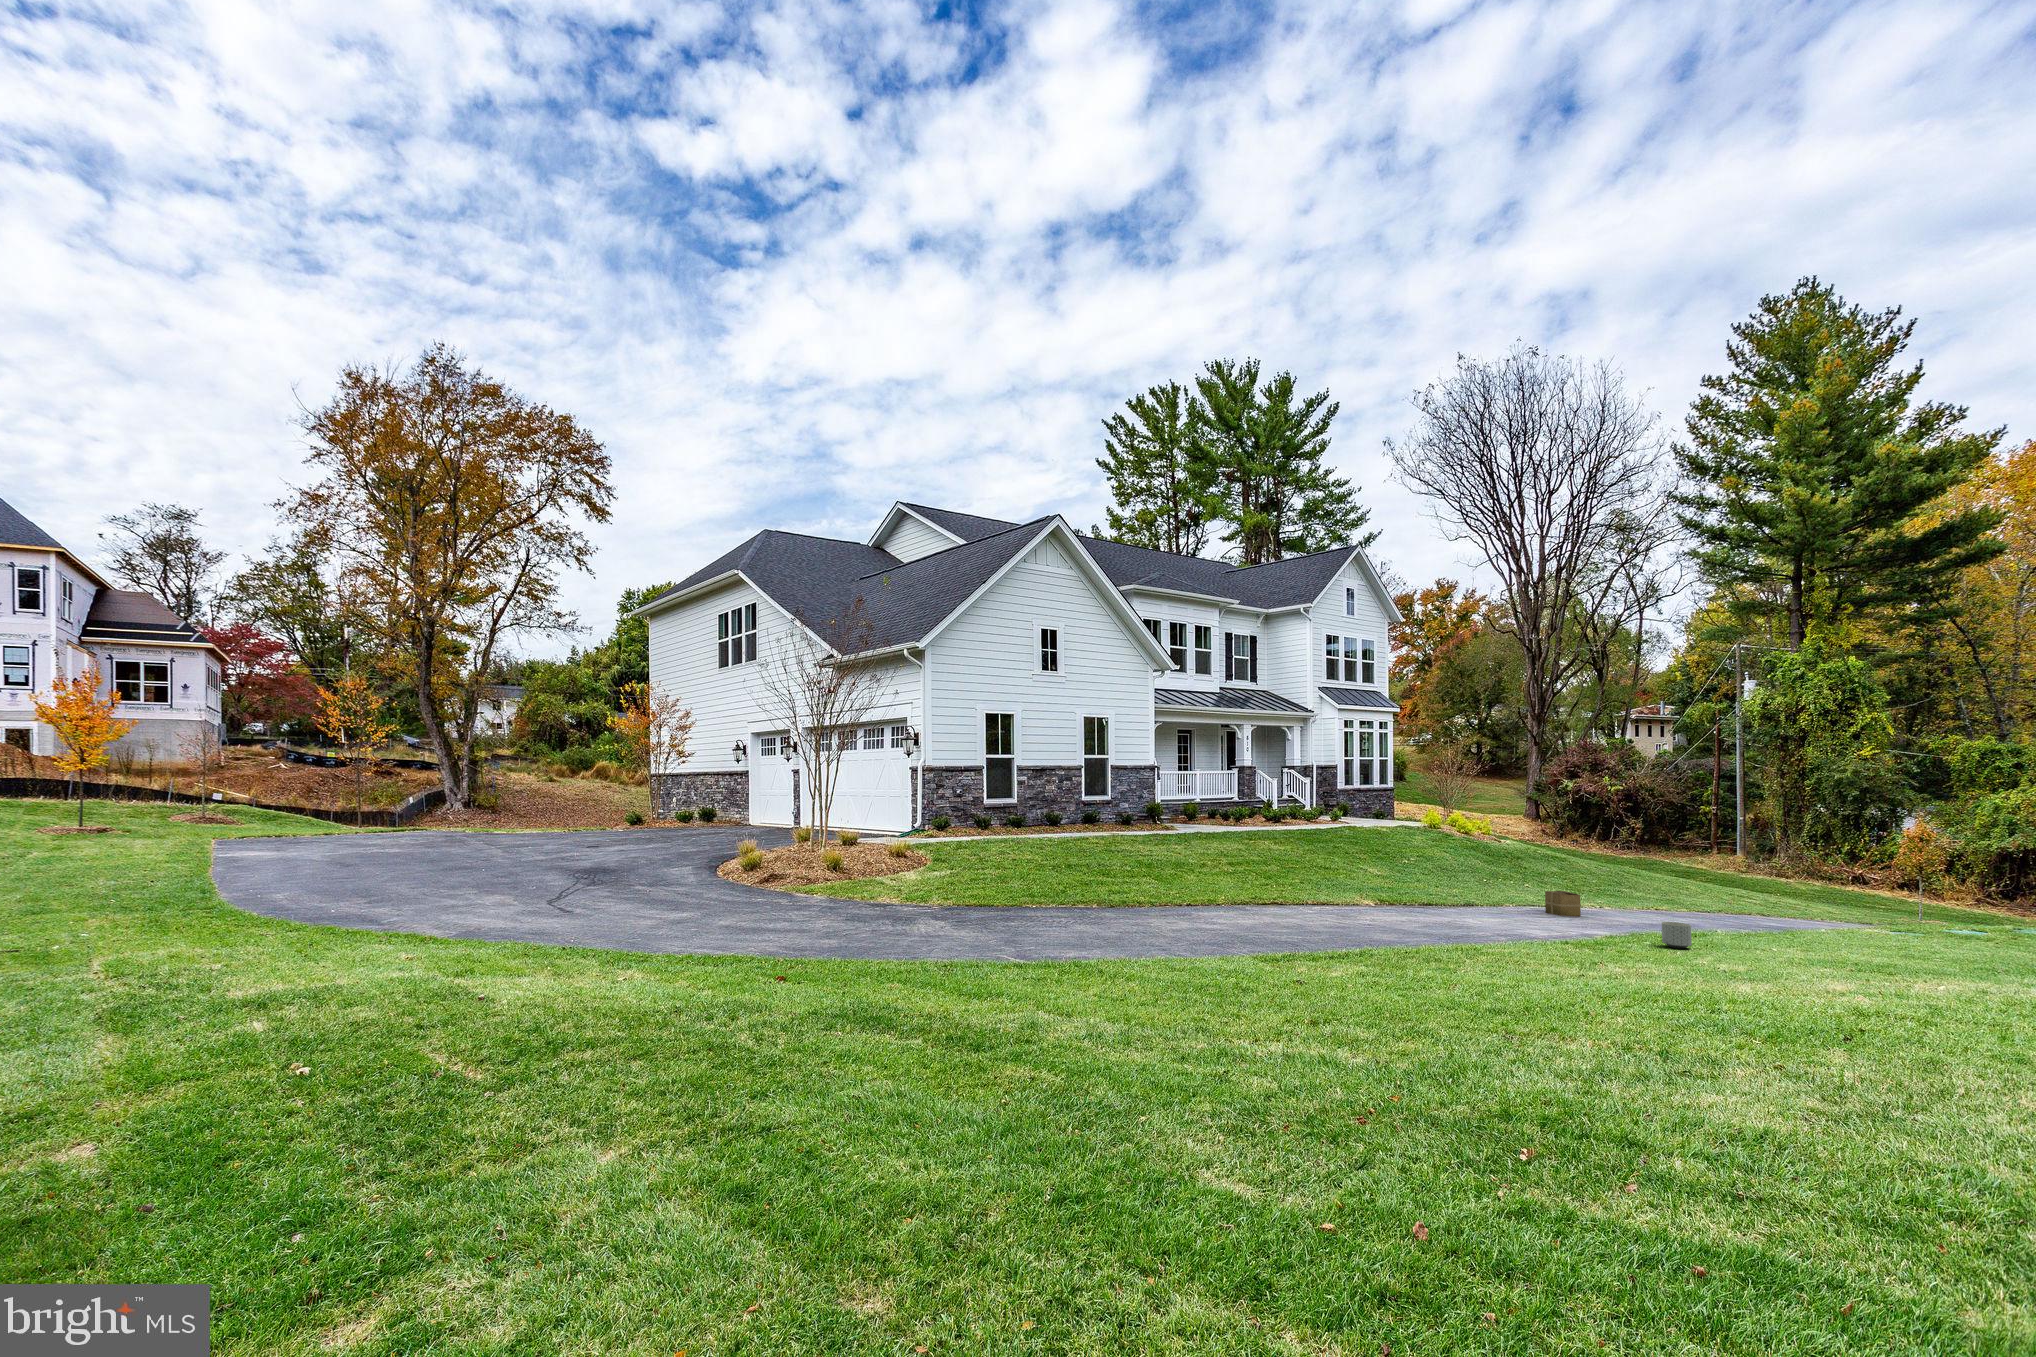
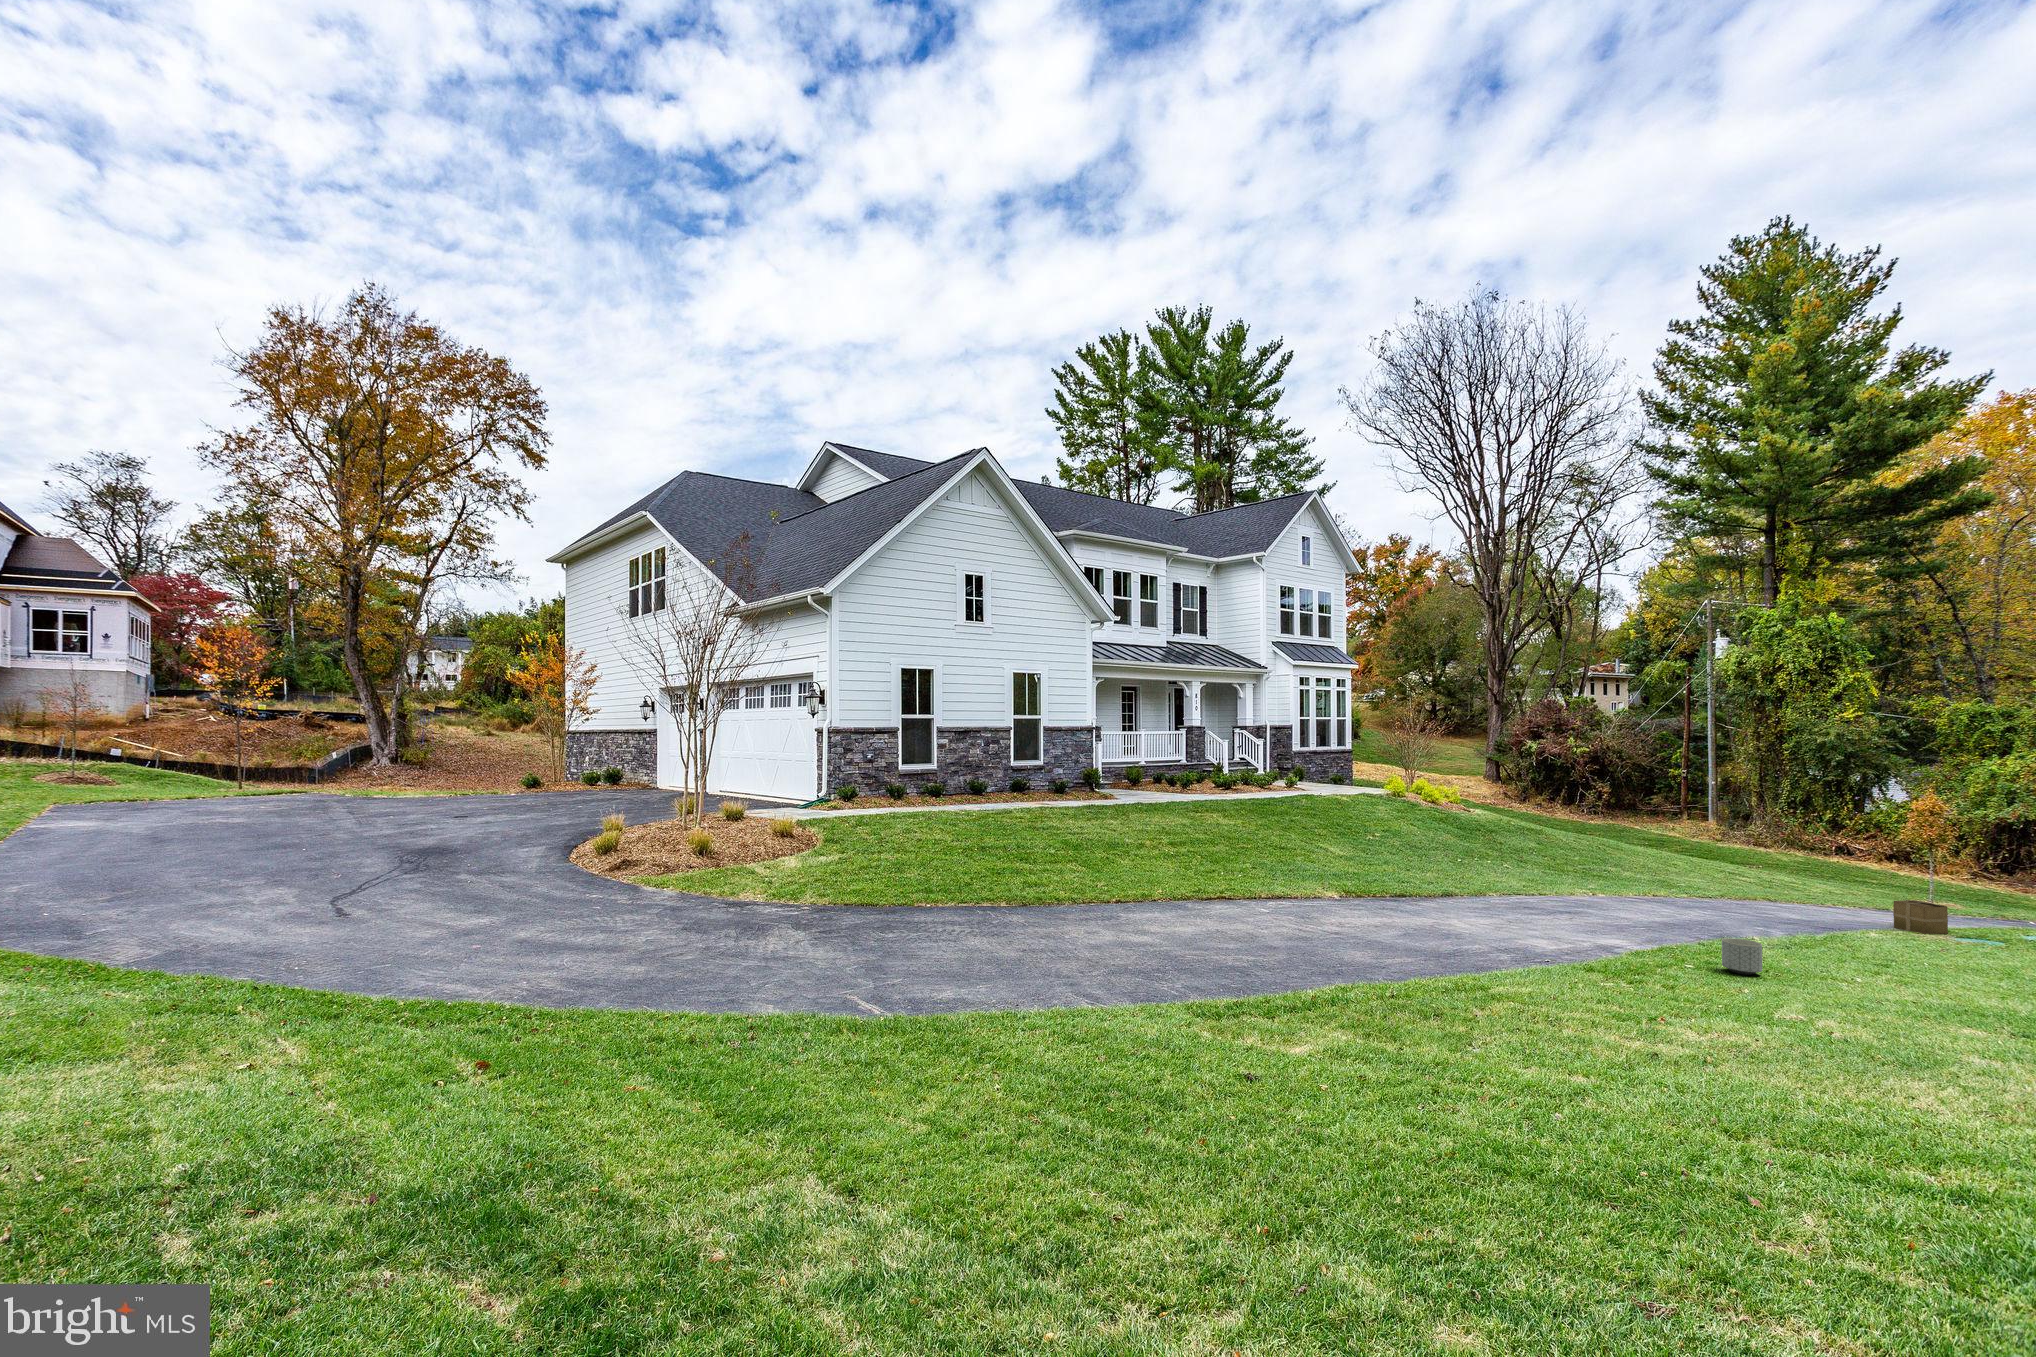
cardboard box: present [1545,891,1581,916] -> present [1893,900,1948,934]

